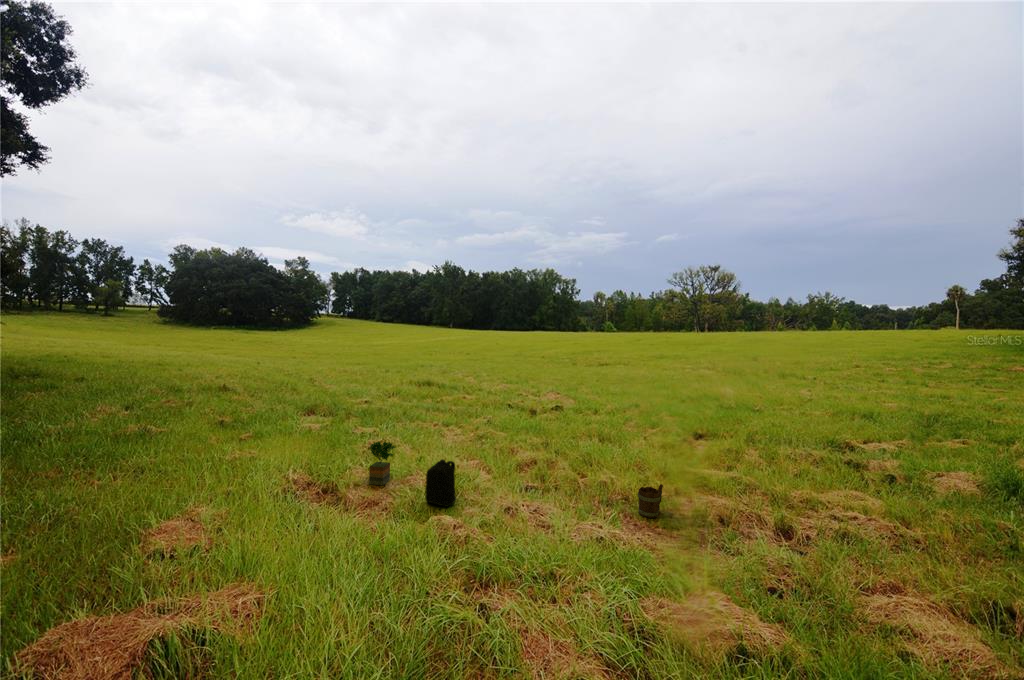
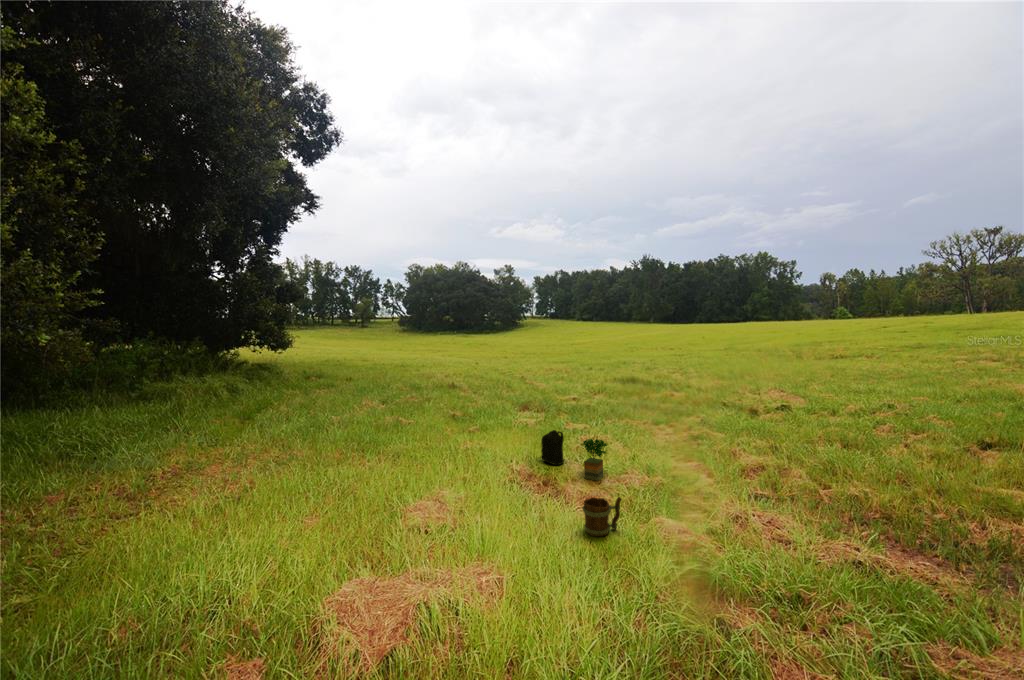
backpack: present [425,459,456,507] -> present [541,430,565,465]
bucket: present [638,484,663,518] -> present [582,497,622,536]

